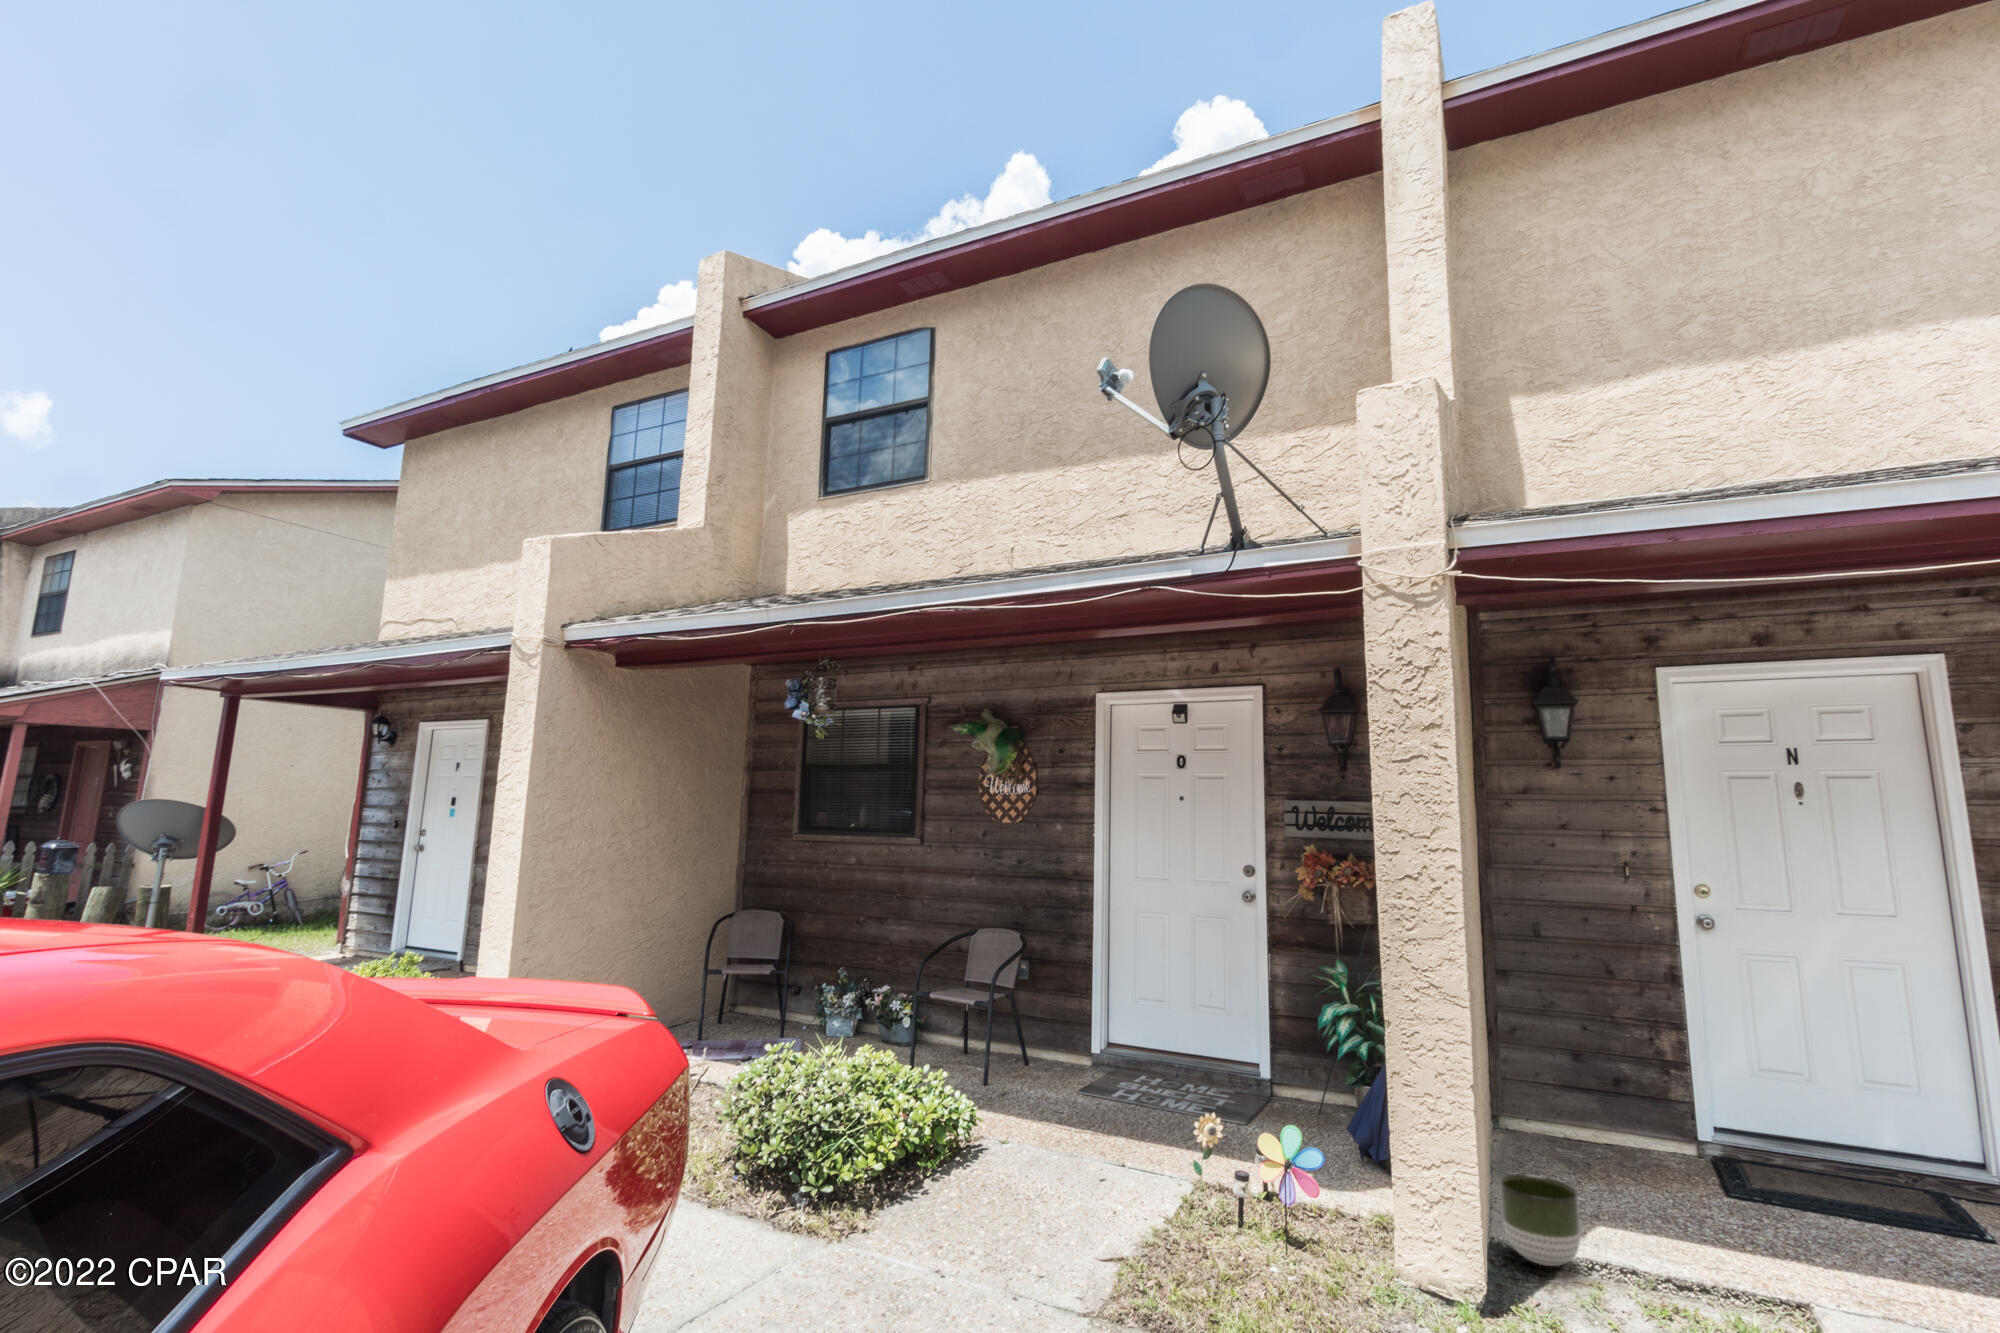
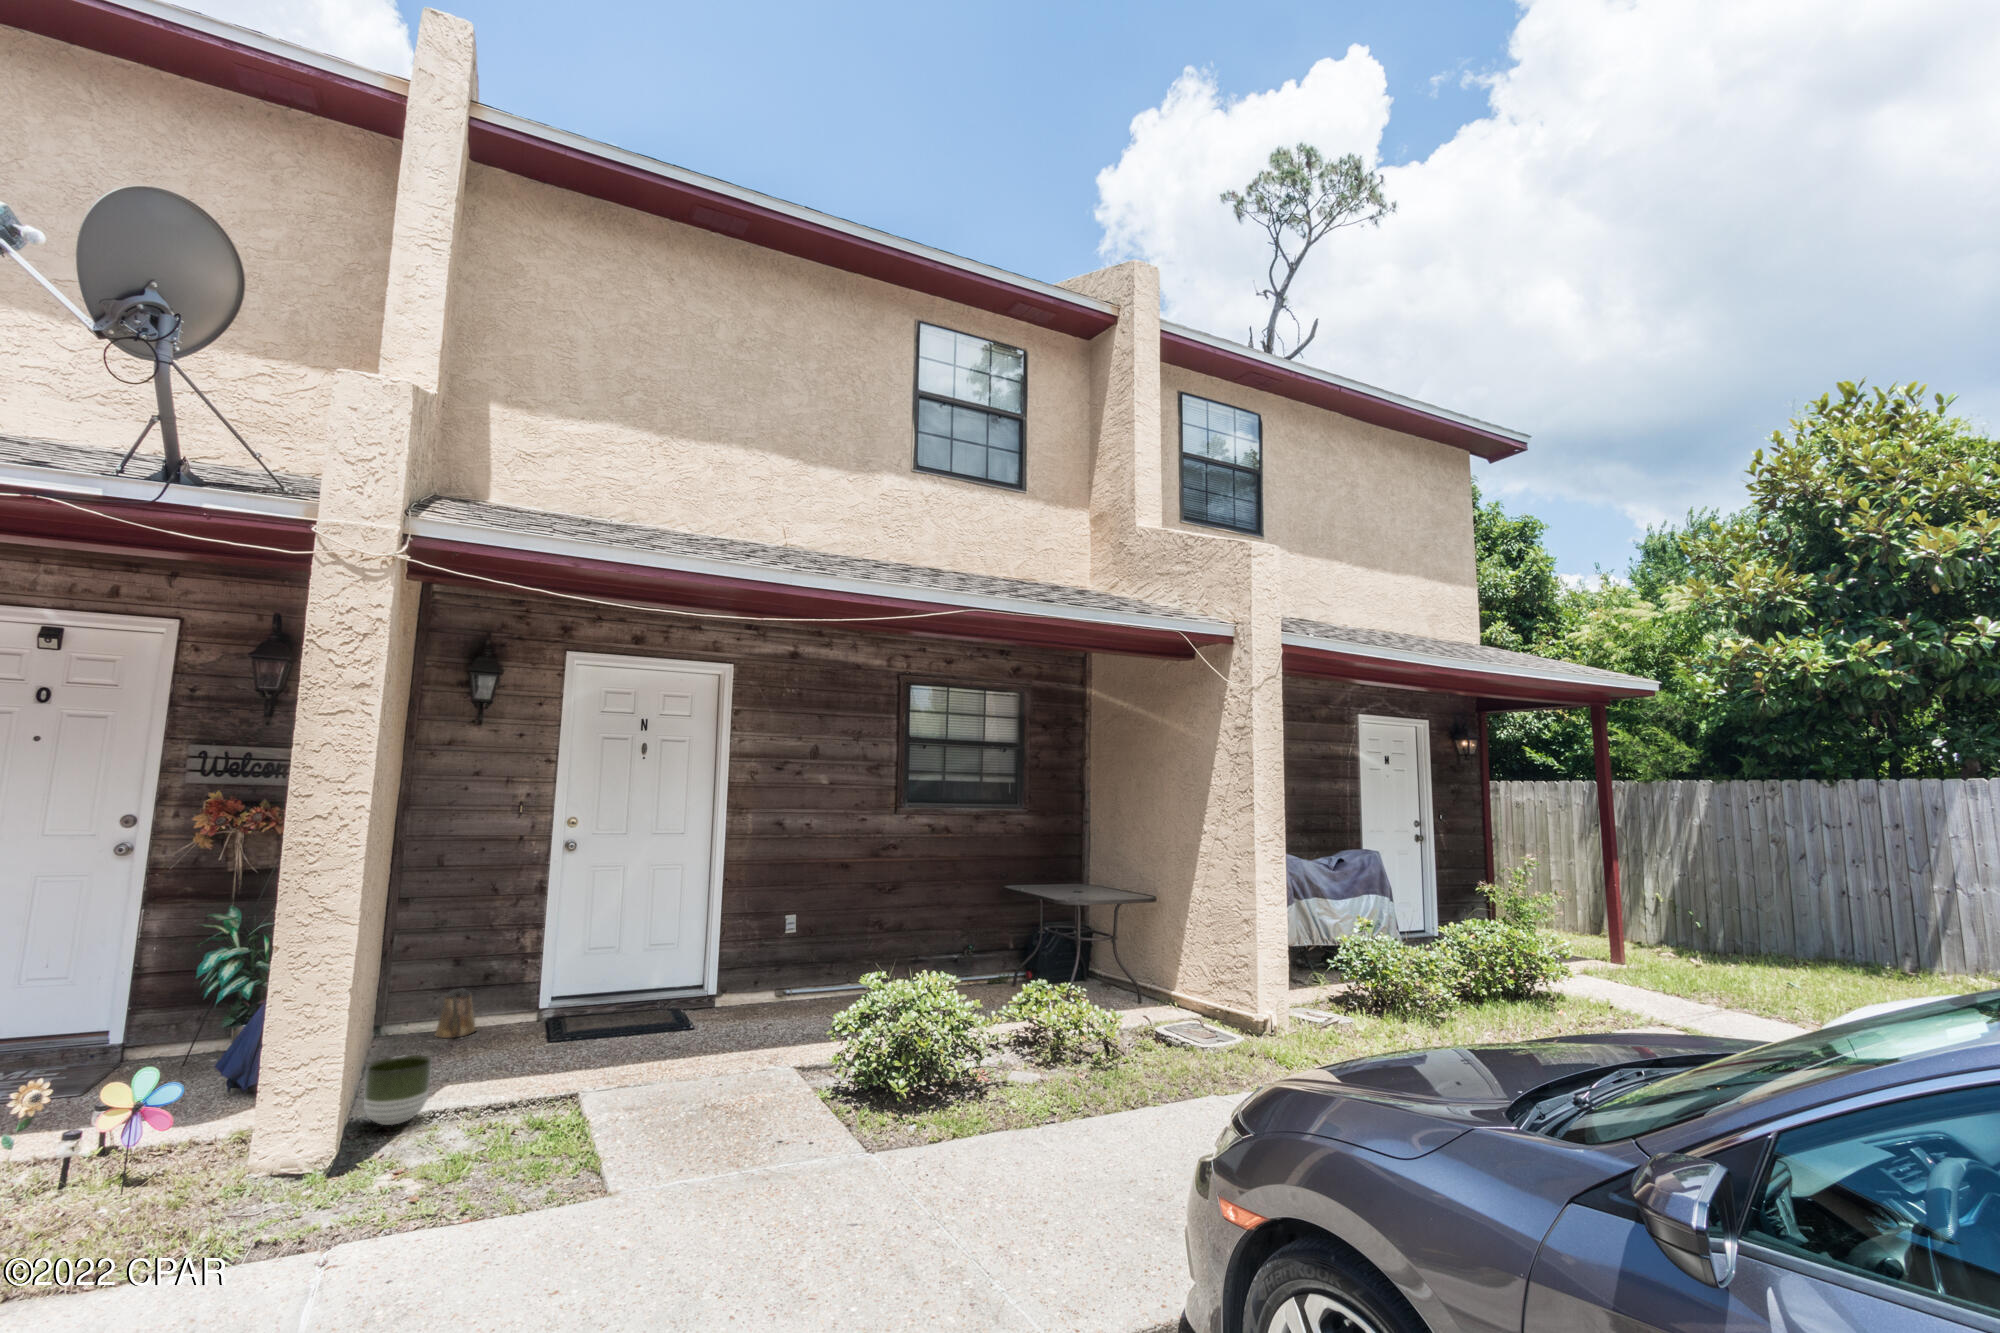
watering can: none [1563,1092,1616,1156] -> present [435,989,476,1038]

